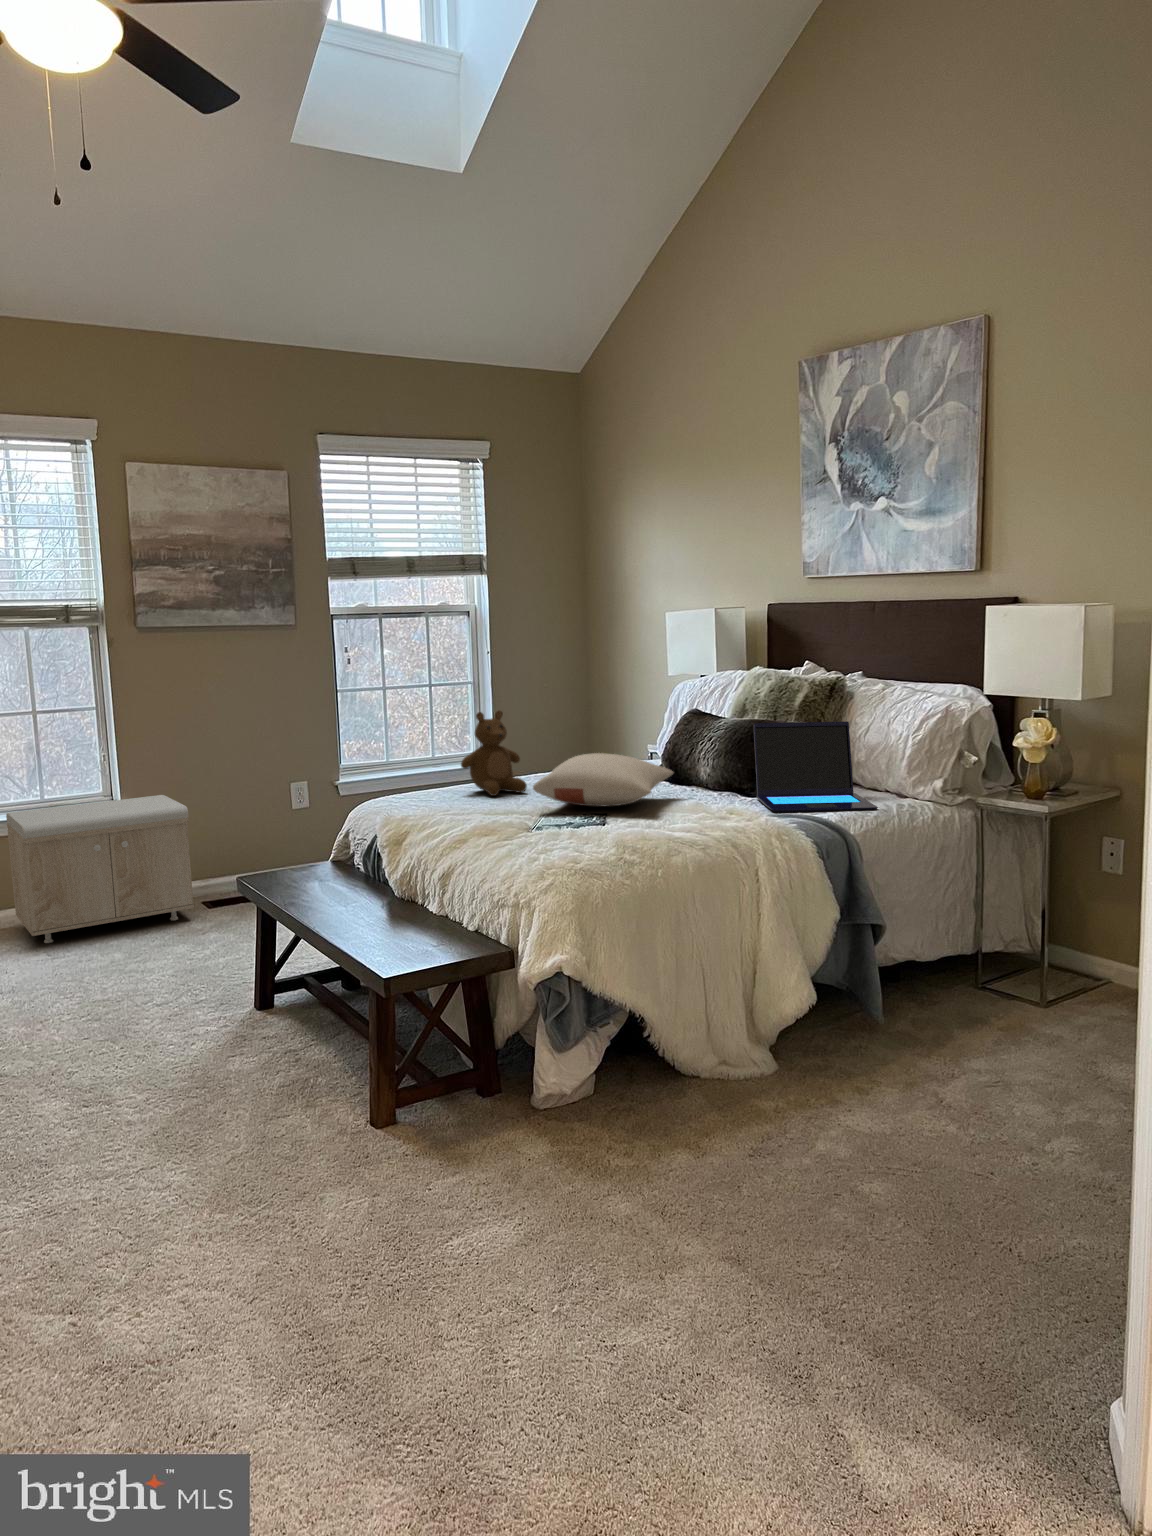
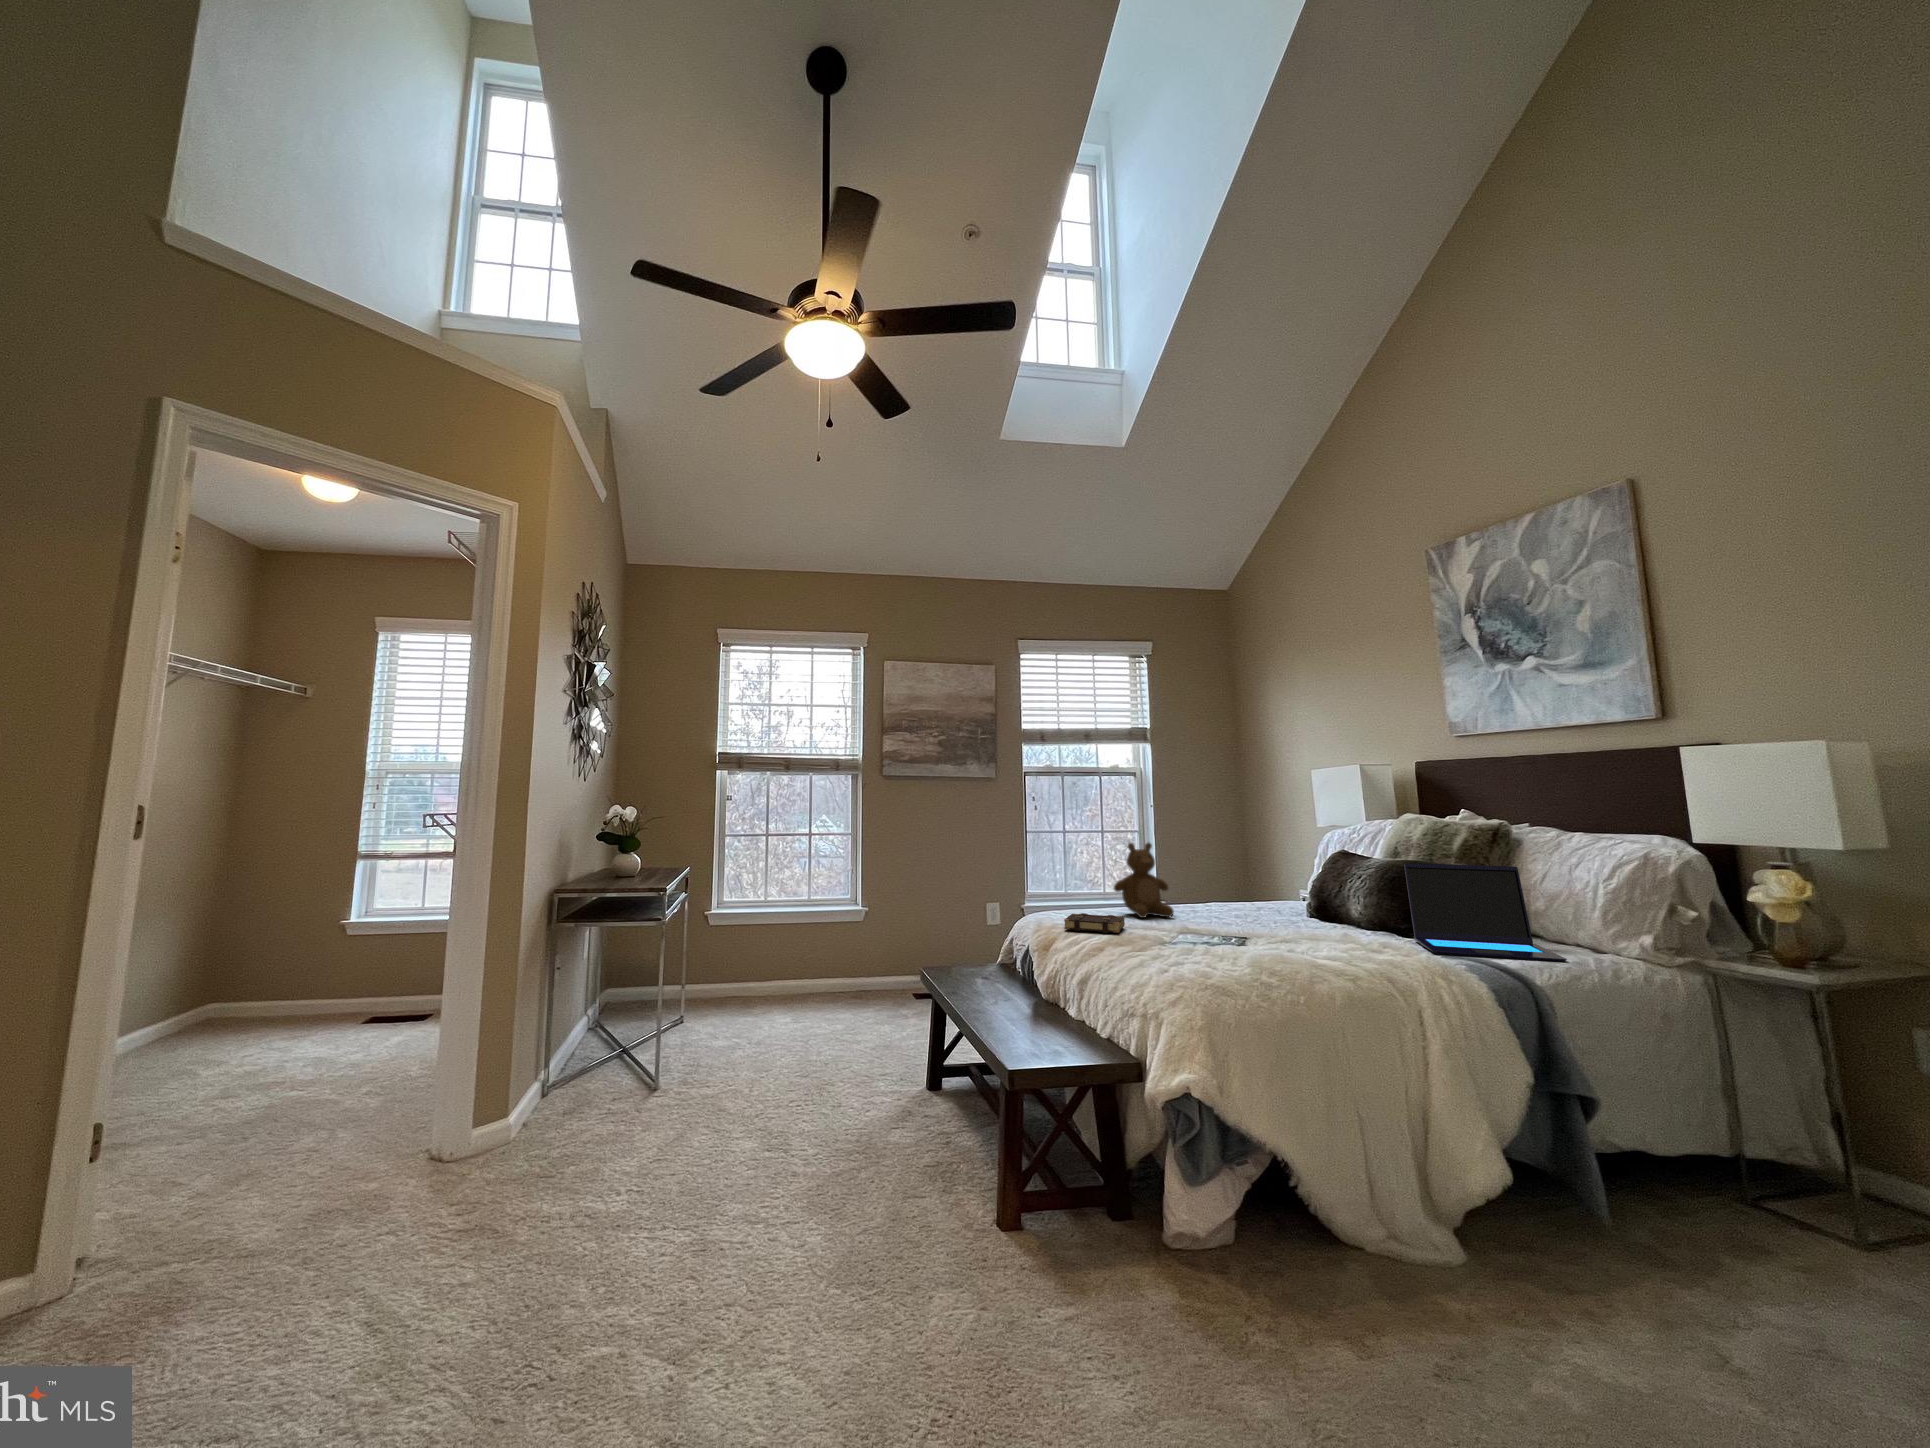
pillow: present [533,753,673,806] -> none [1174,883,1319,934]
storage bench: present [6,795,194,943] -> none [780,903,904,1011]
book: none [414,799,479,820] -> present [1064,913,1125,933]

